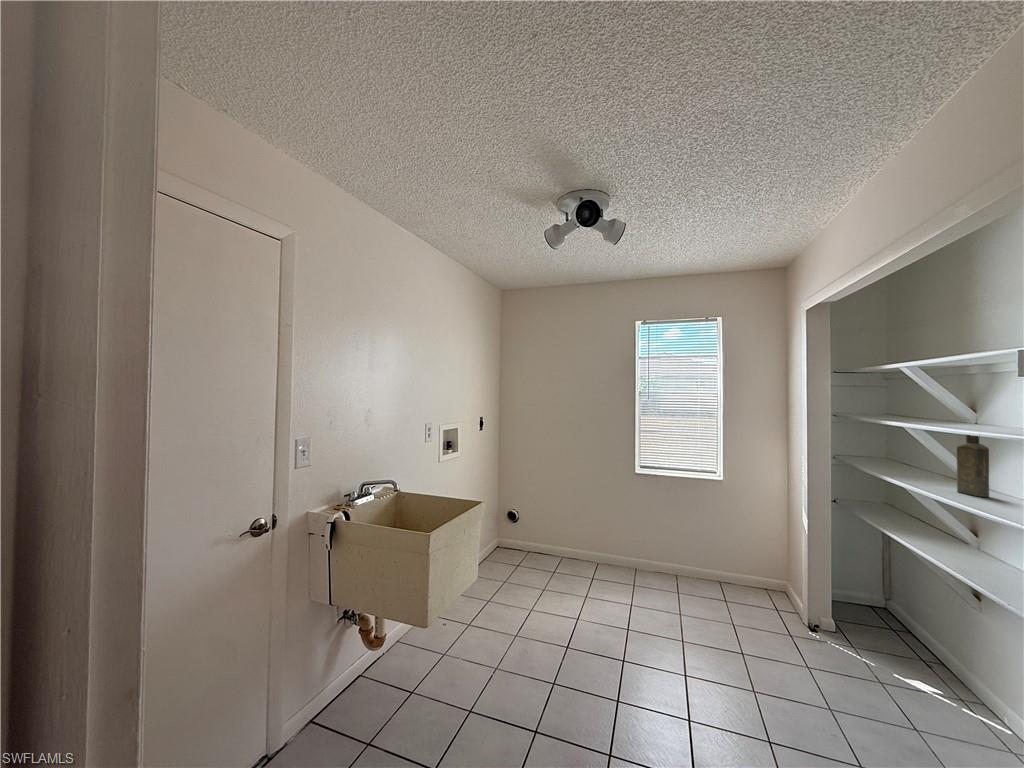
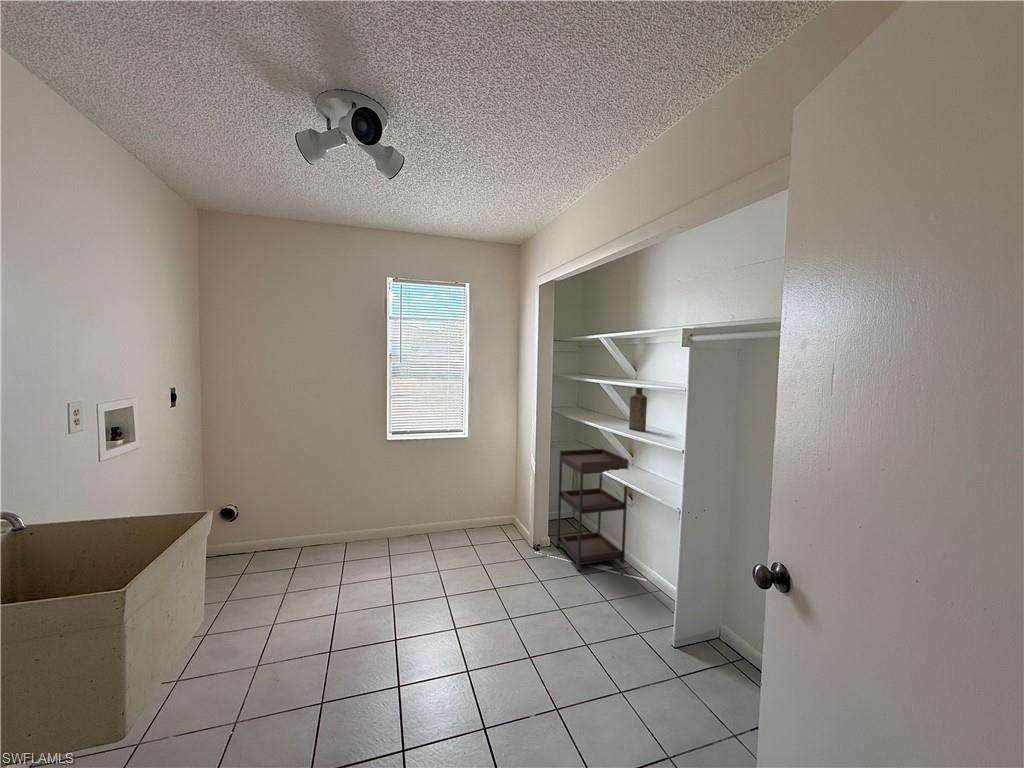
shelving unit: none [844,510,968,694] -> present [555,448,628,570]

